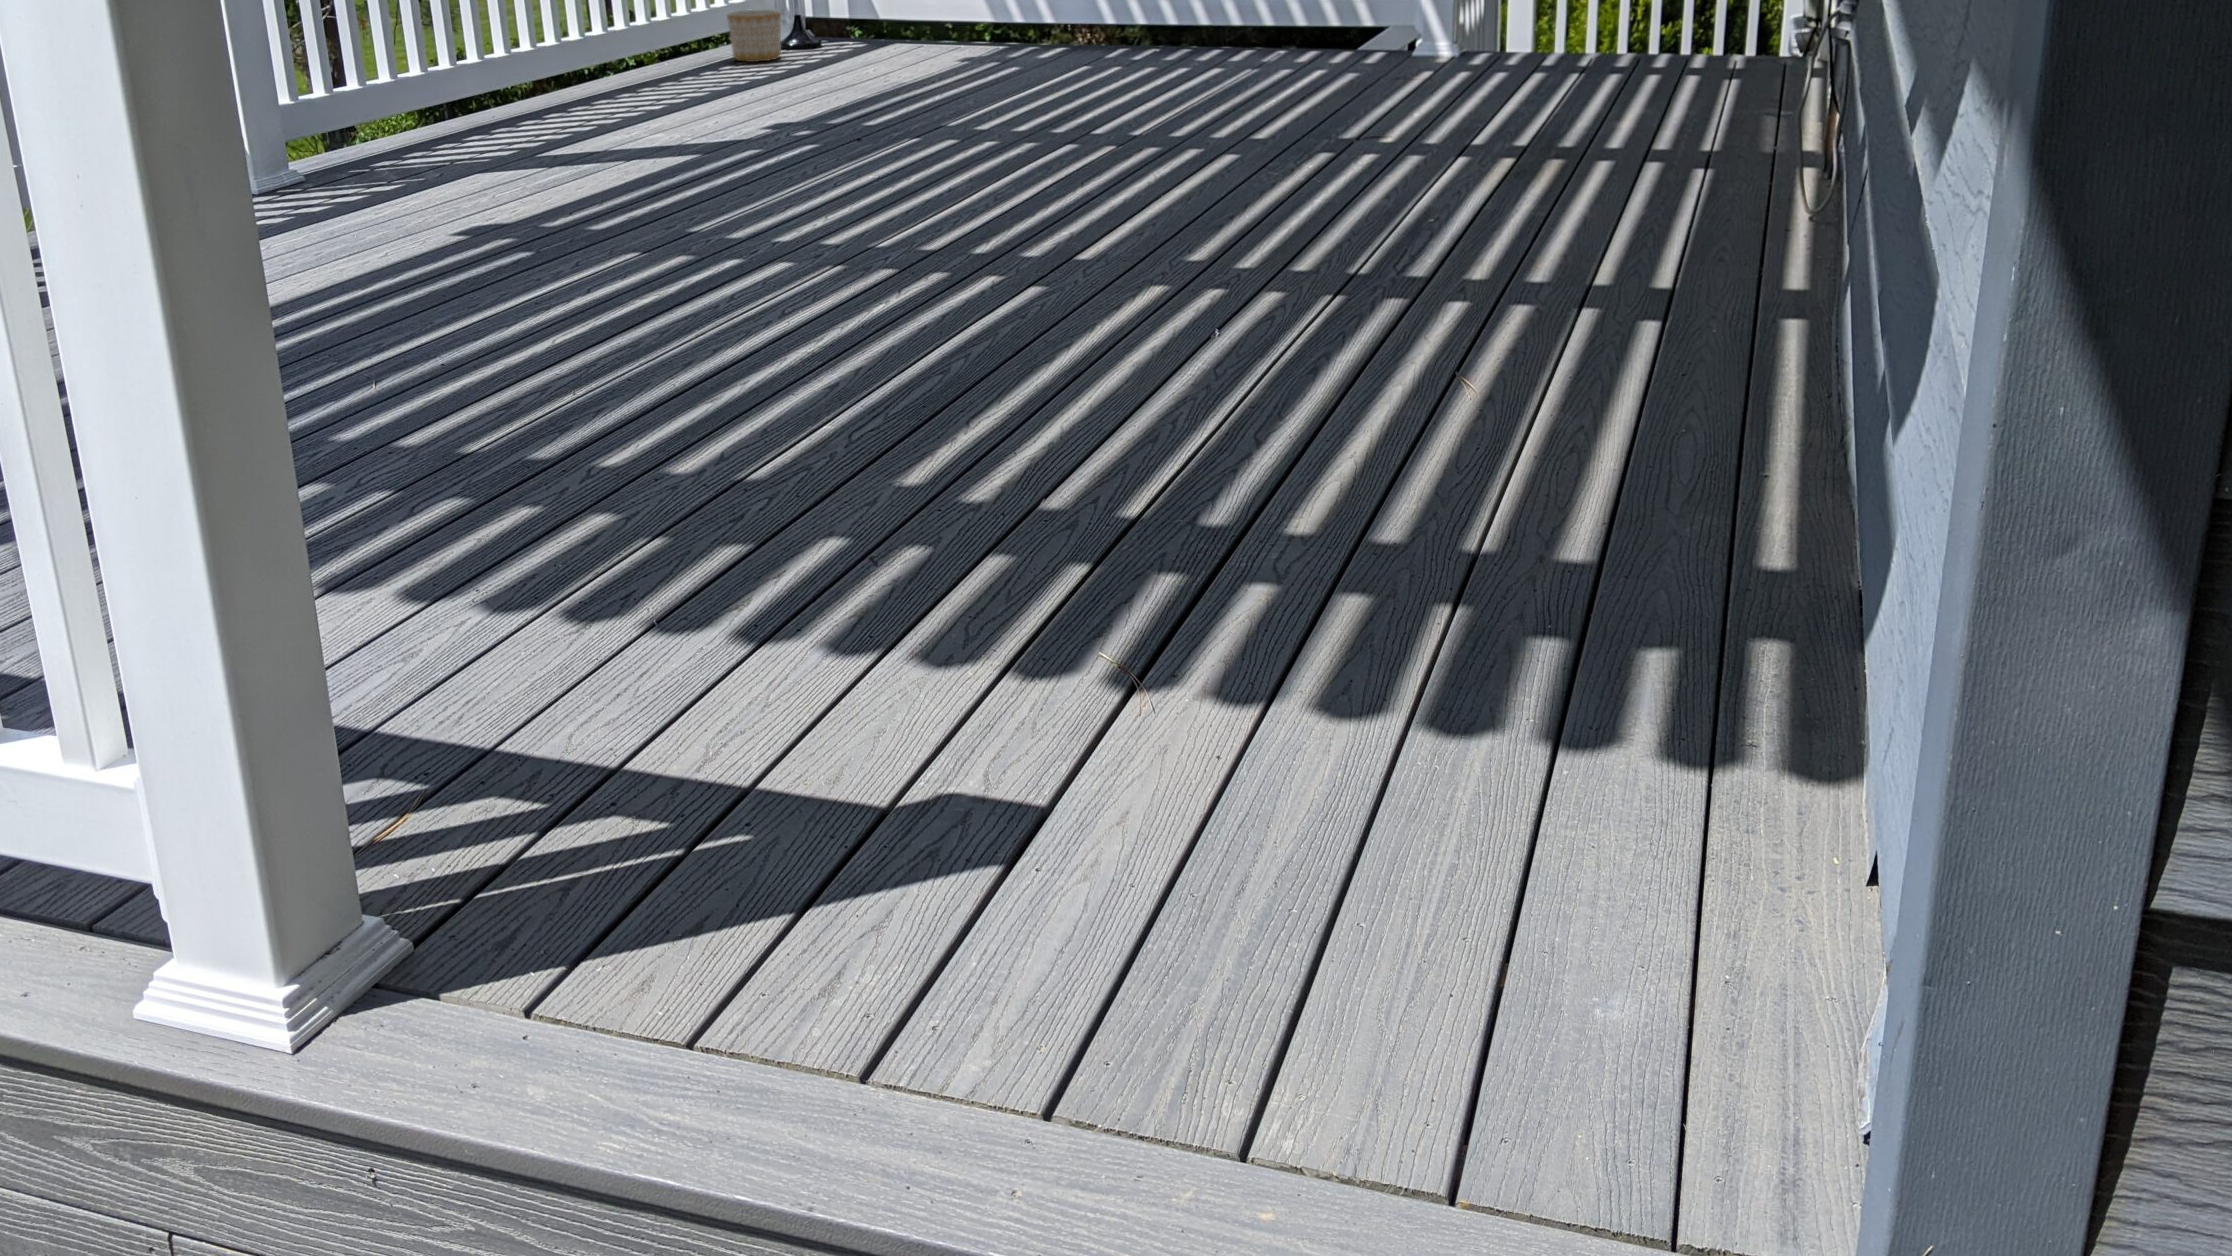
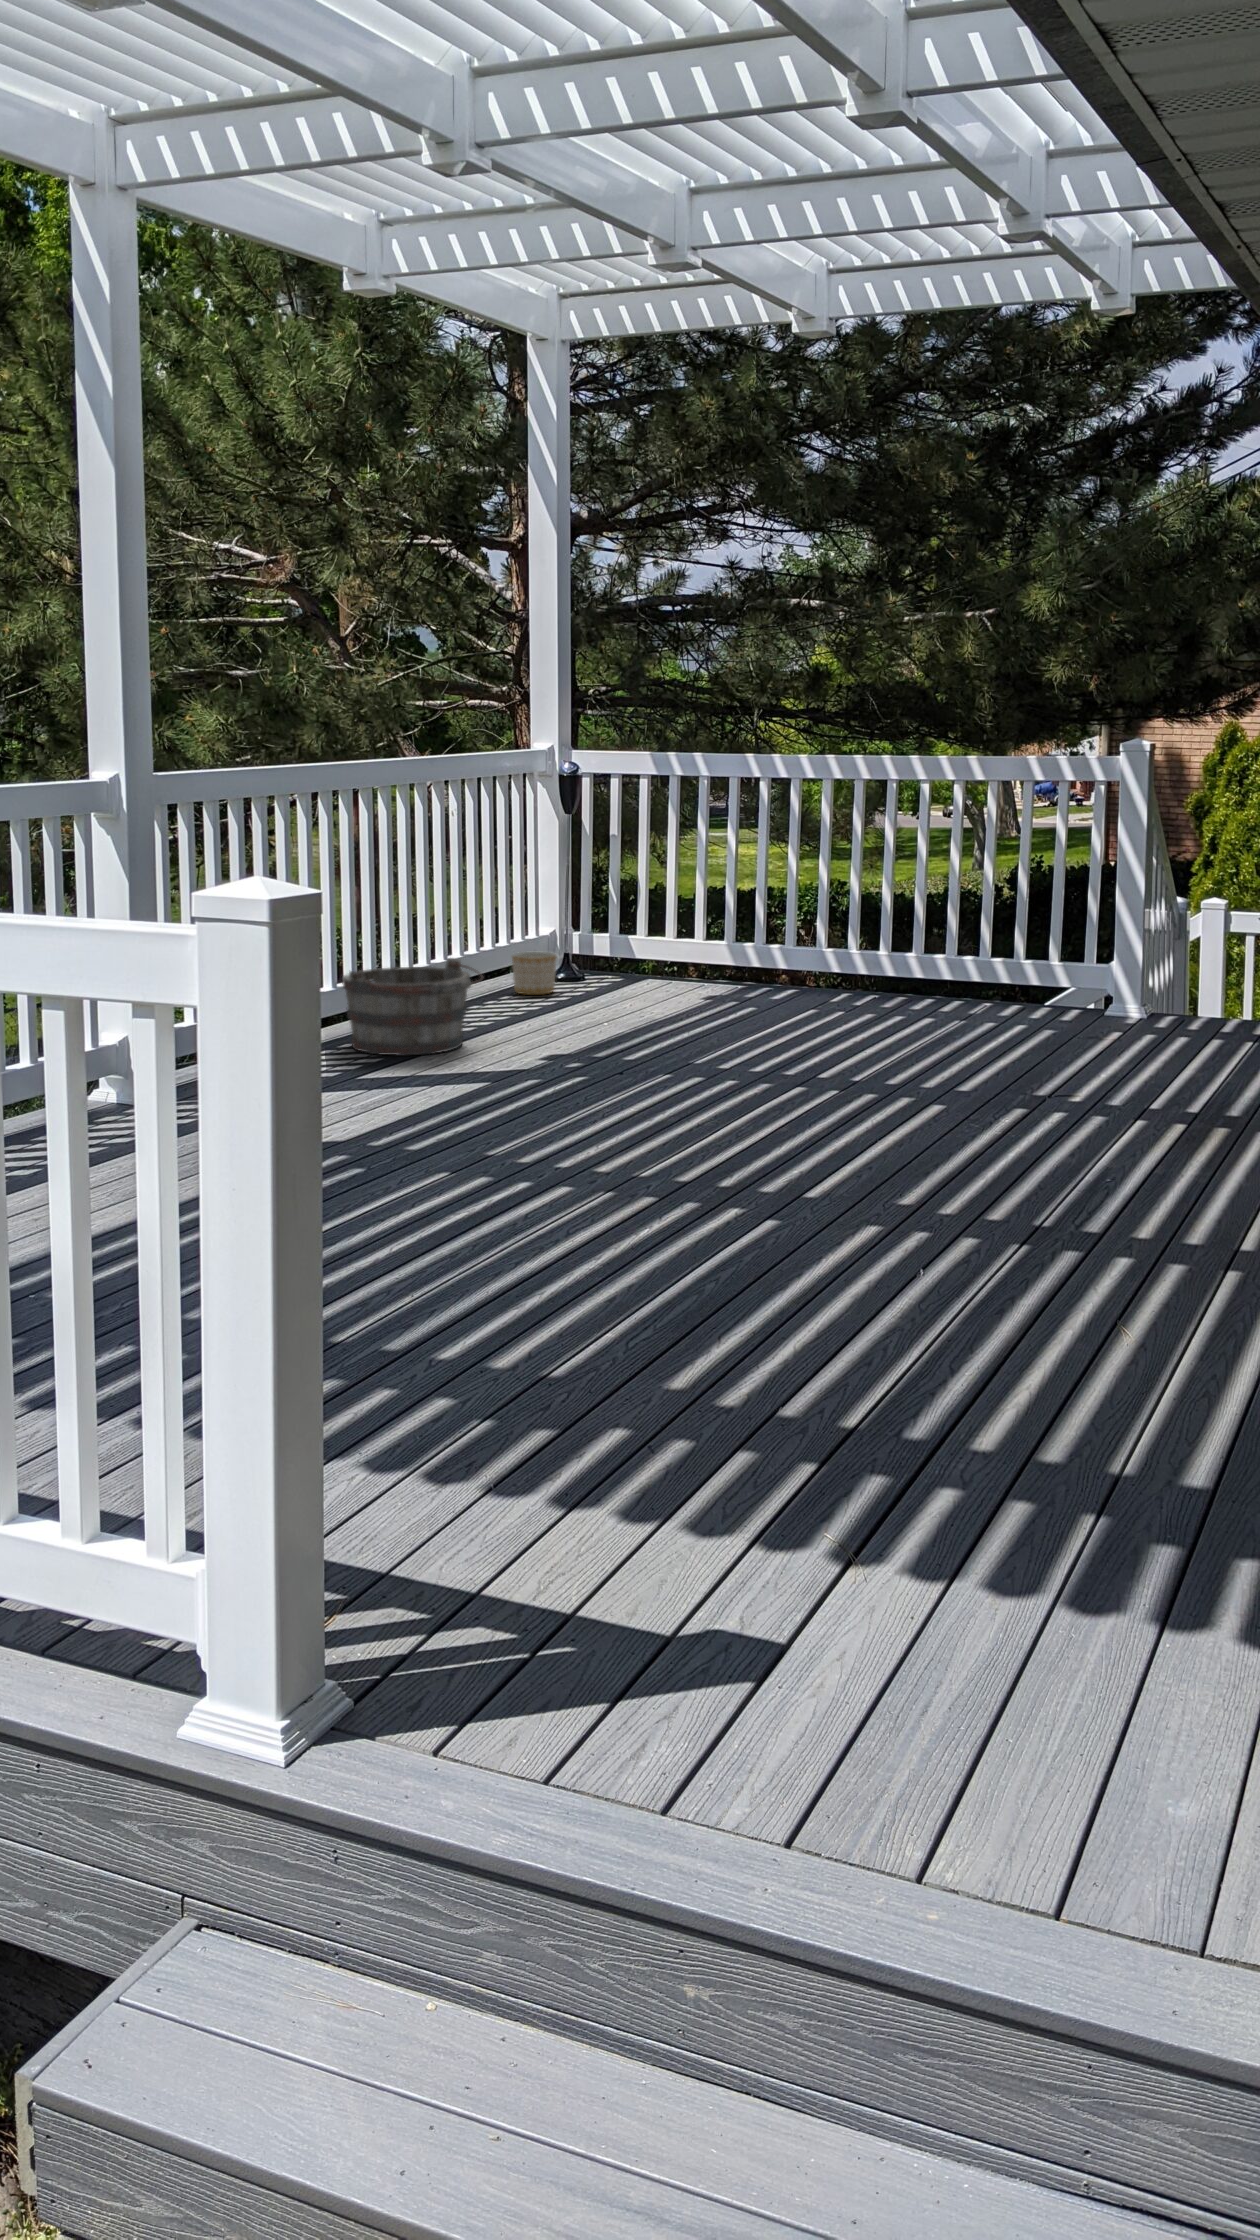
bucket: none [508,9,684,129] -> present [342,958,482,1055]

